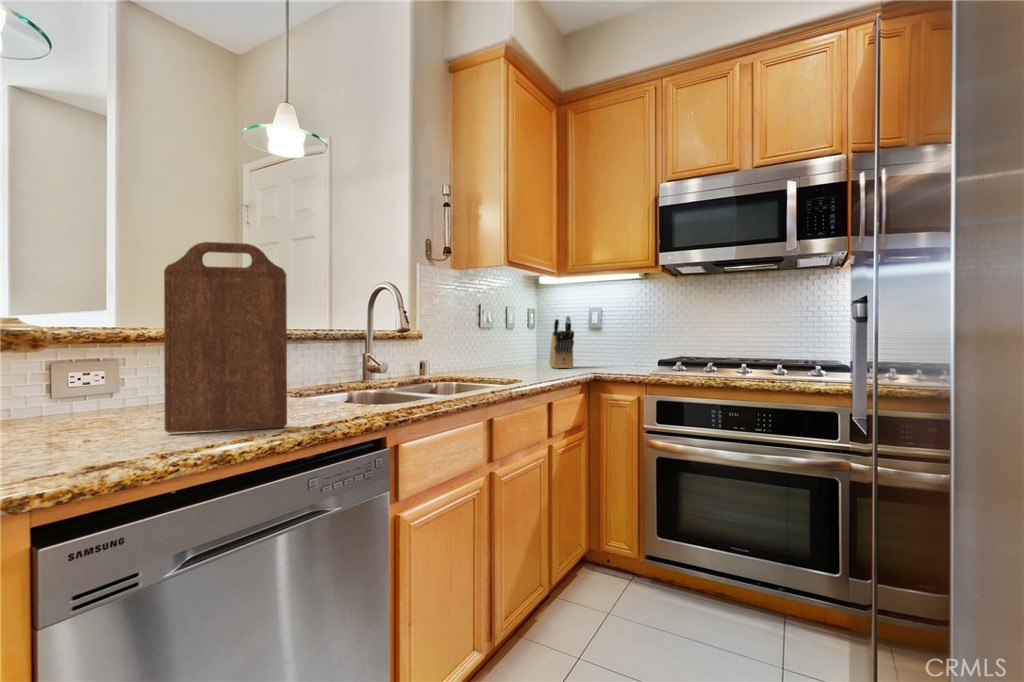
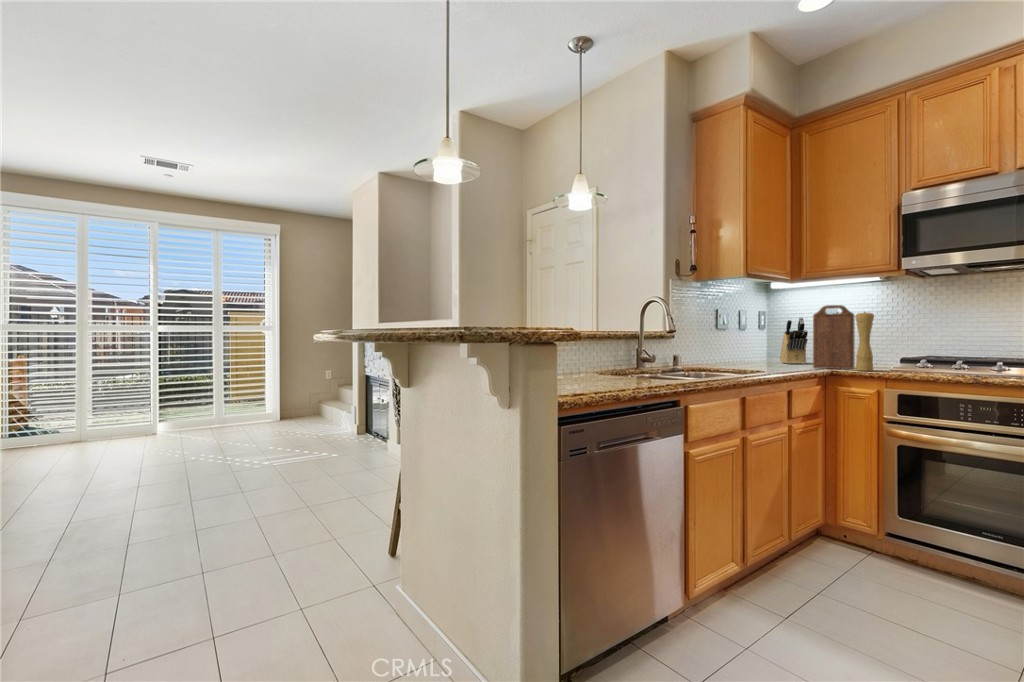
cutting board: present [164,242,287,433] -> present [813,305,855,369]
pepper mill: none [617,308,635,375] -> present [855,312,874,371]

